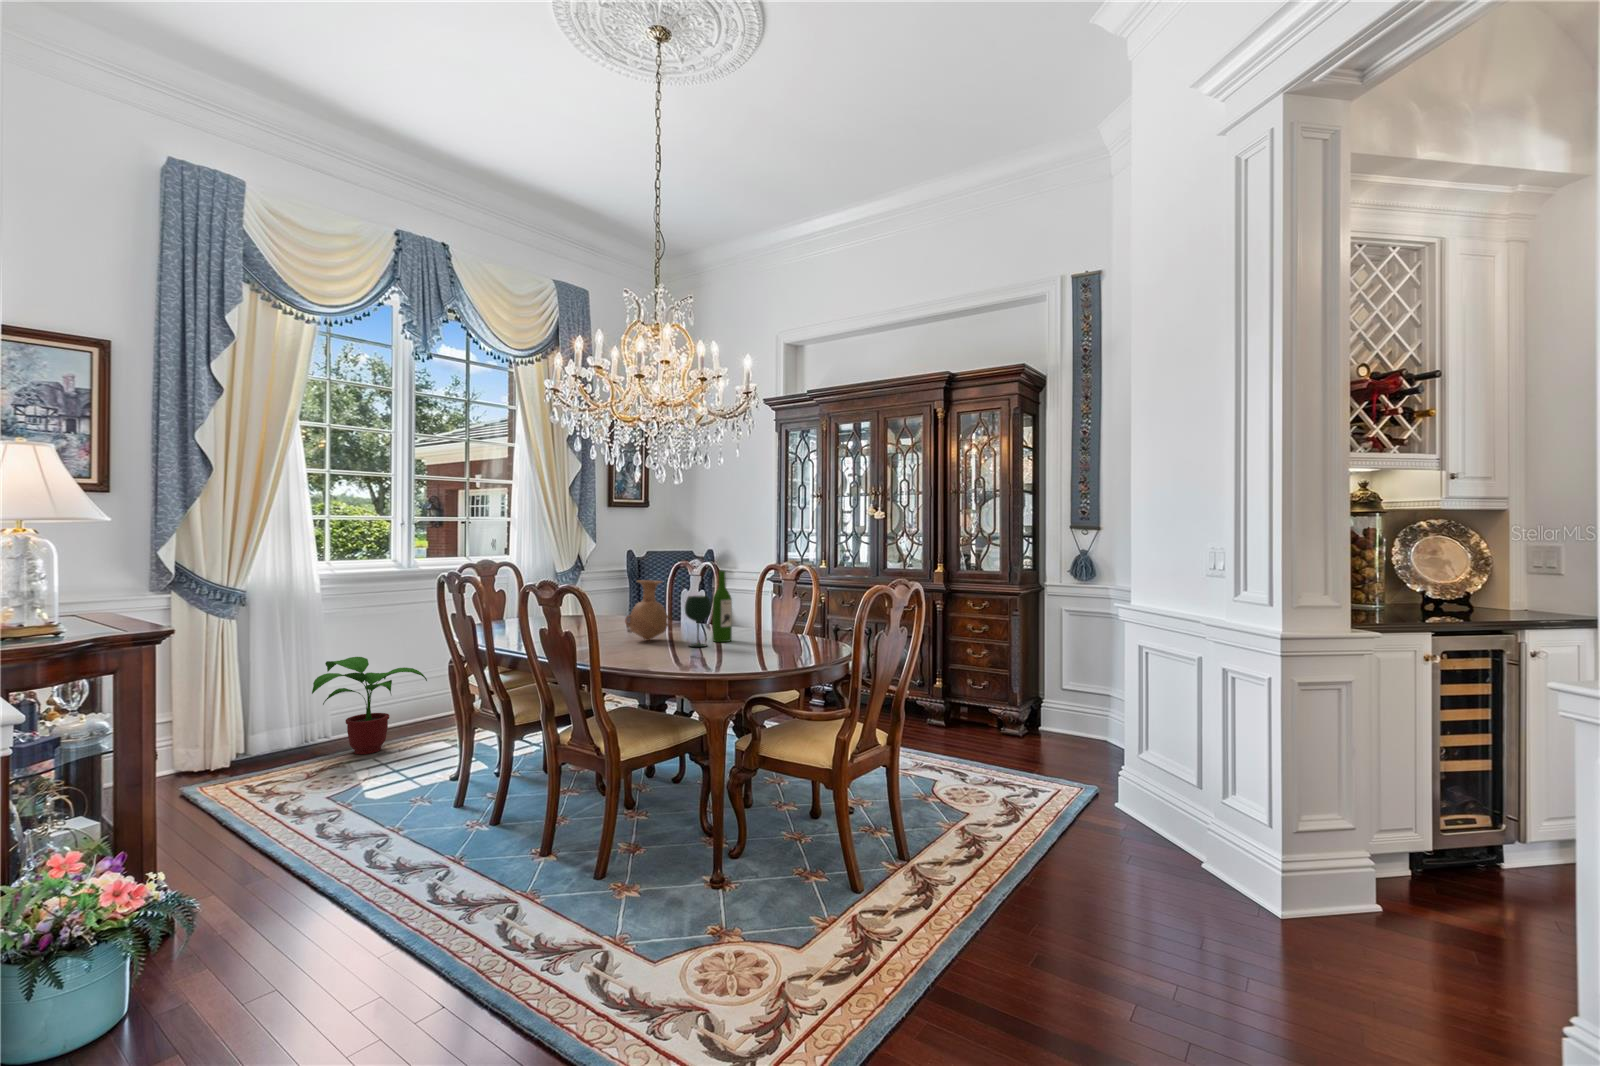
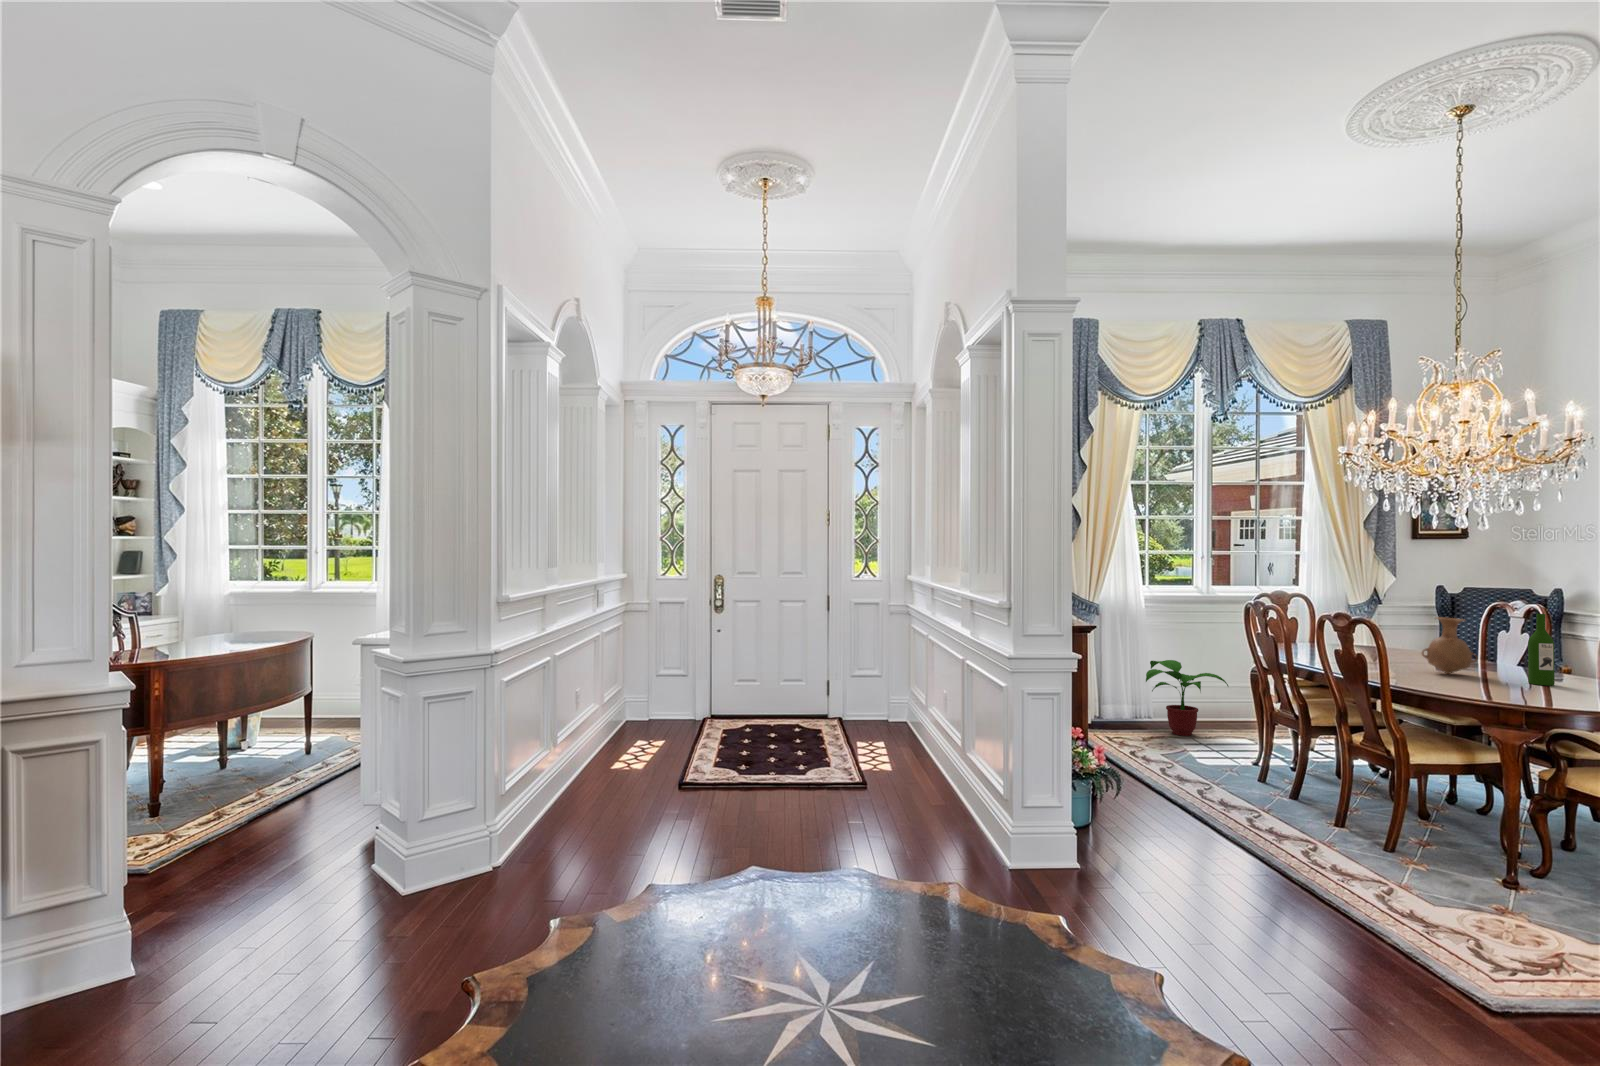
wine glass: present [685,596,712,647] -> none [1490,636,1524,686]

